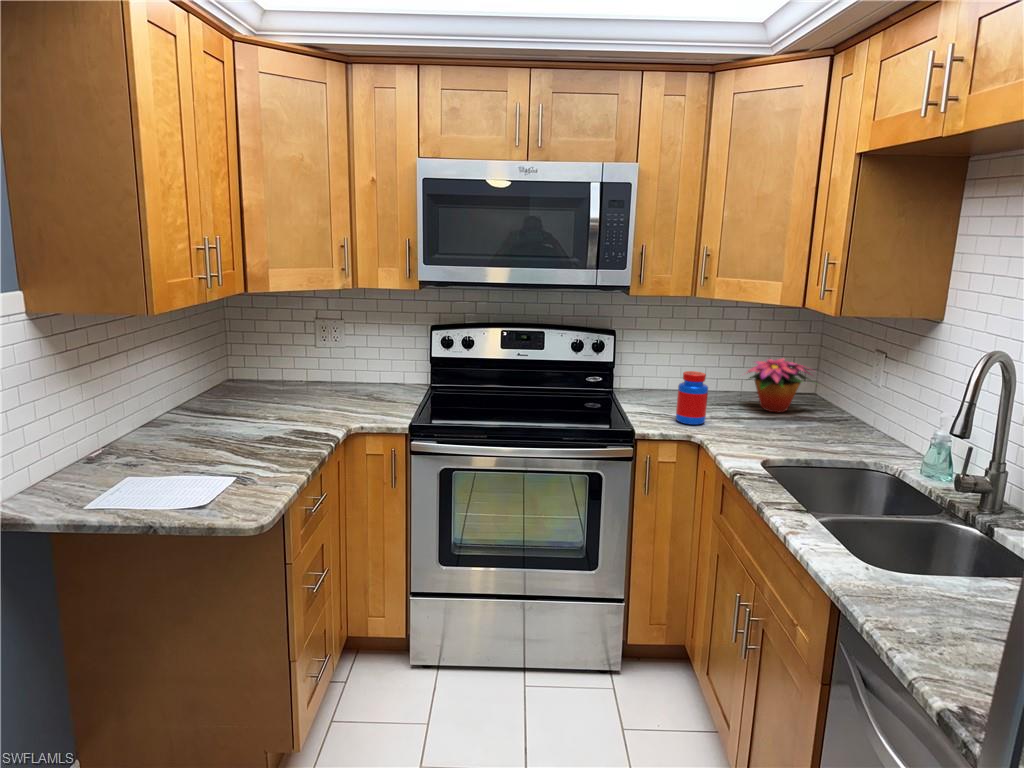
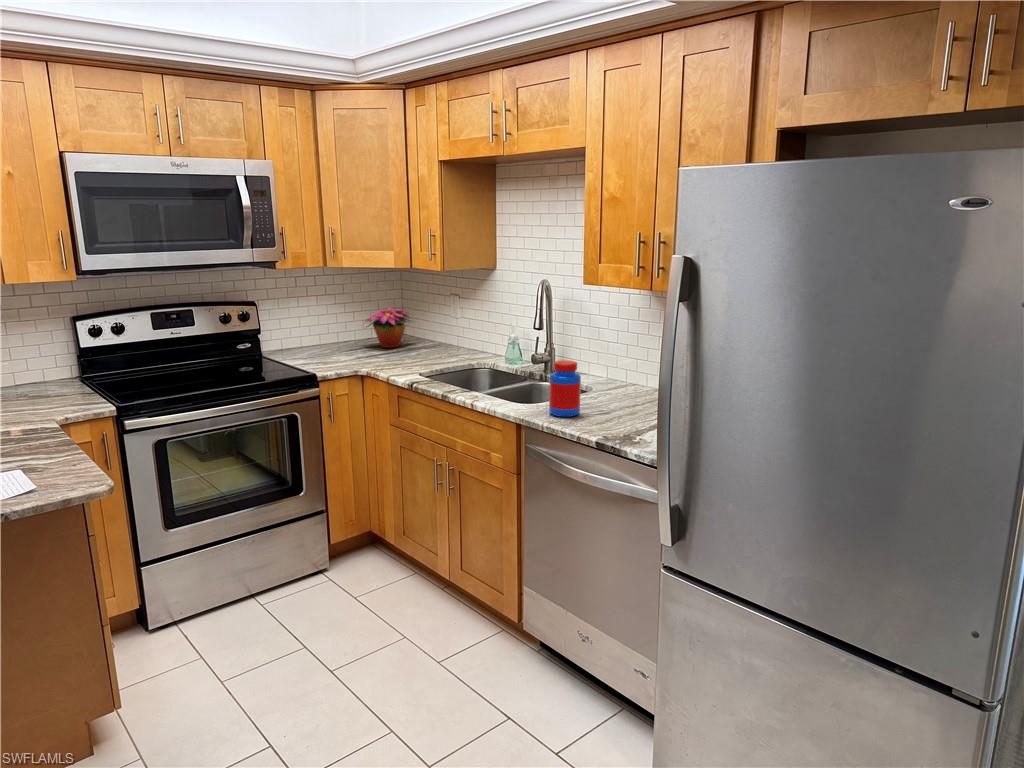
jar: present [676,371,708,425] -> present [549,360,581,417]

